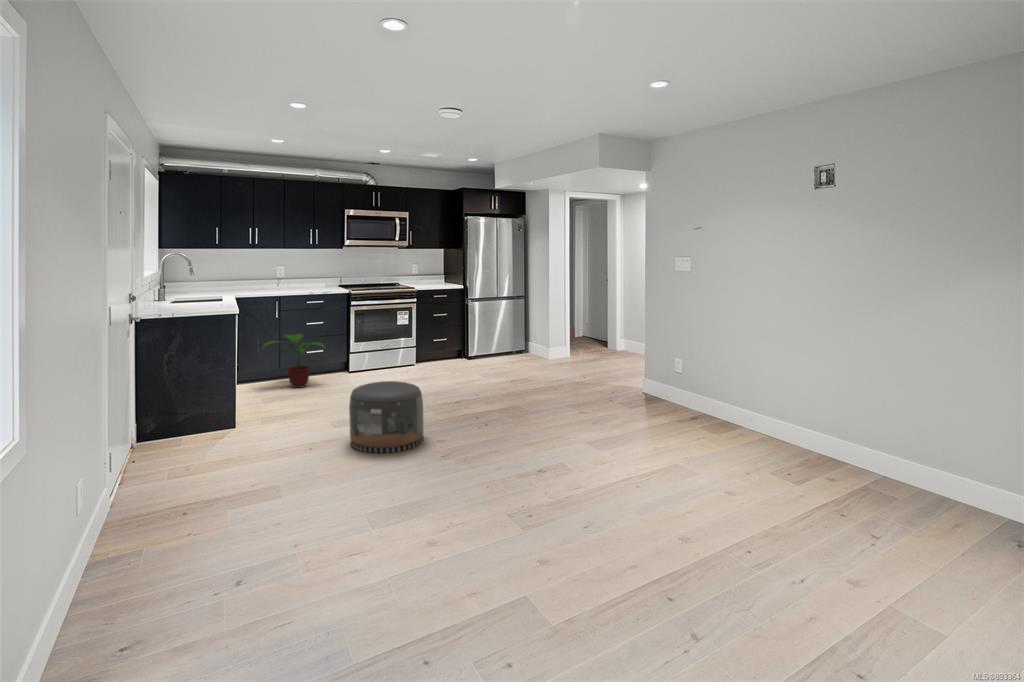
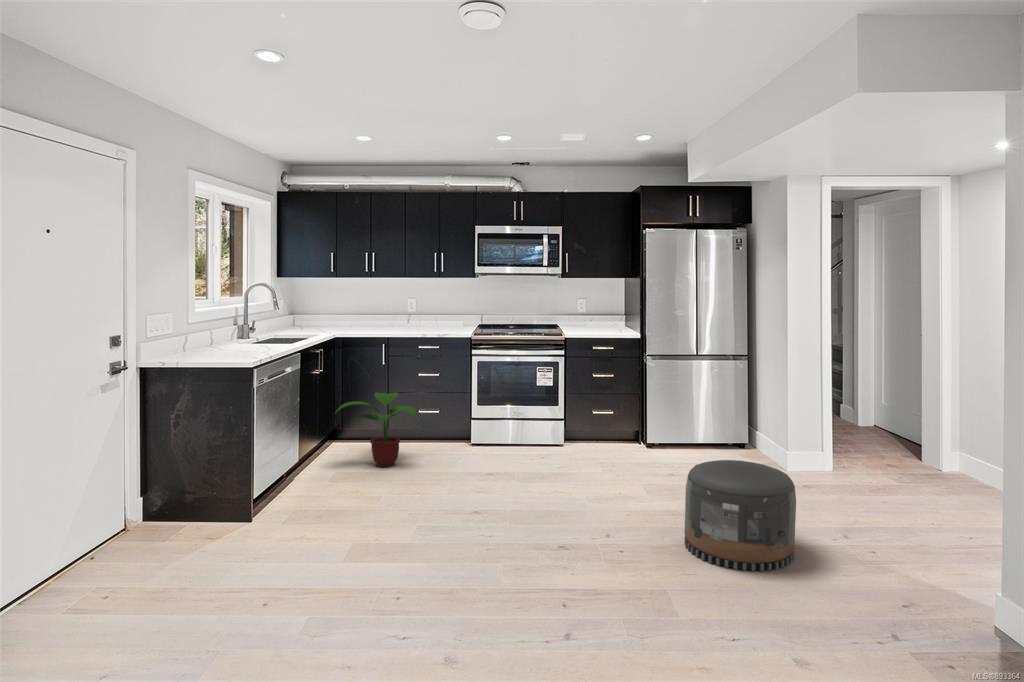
pouf: present [349,381,423,453] -> present [685,460,796,571]

